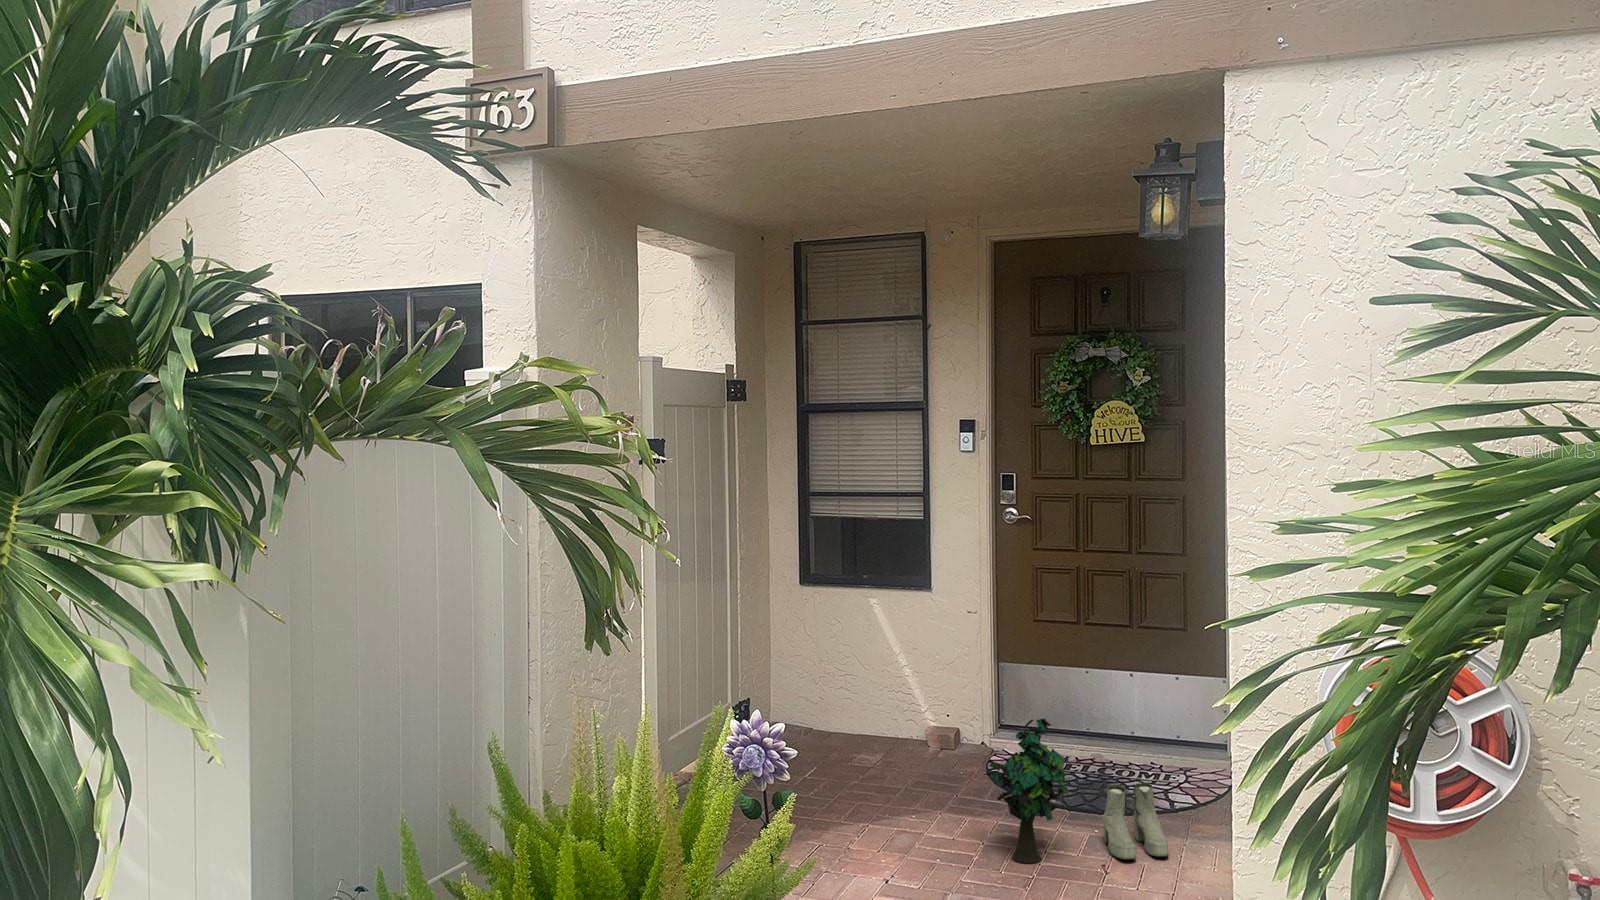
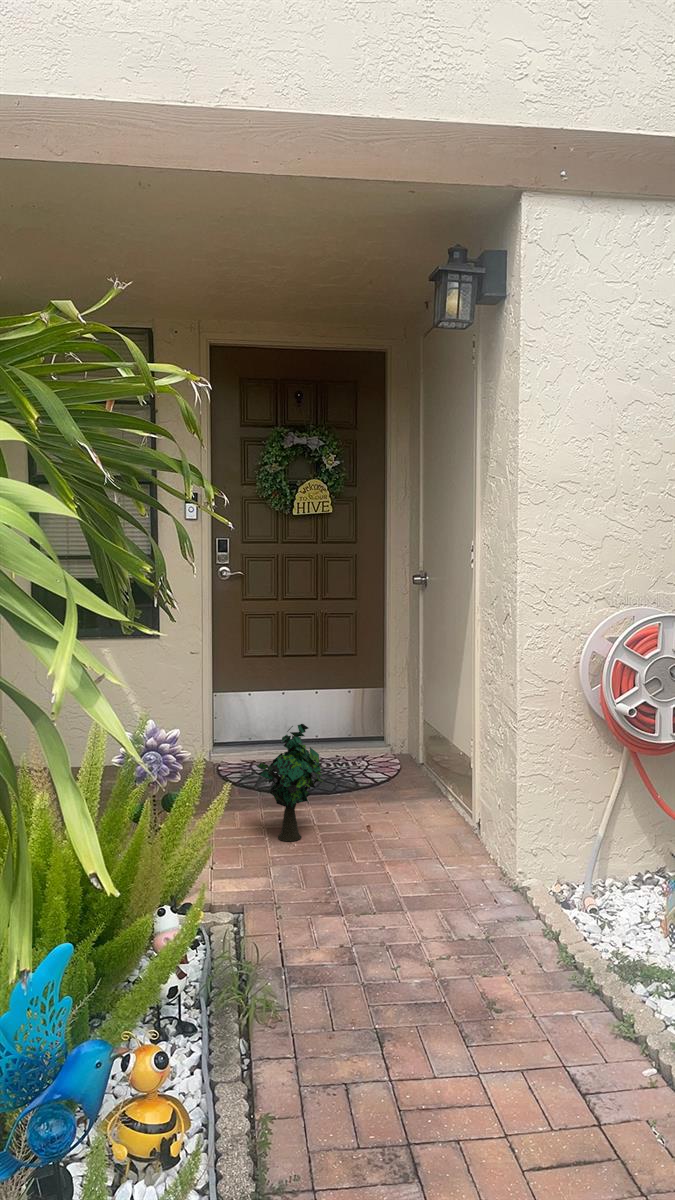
boots: present [1103,783,1169,860] -> none [339,768,392,828]

